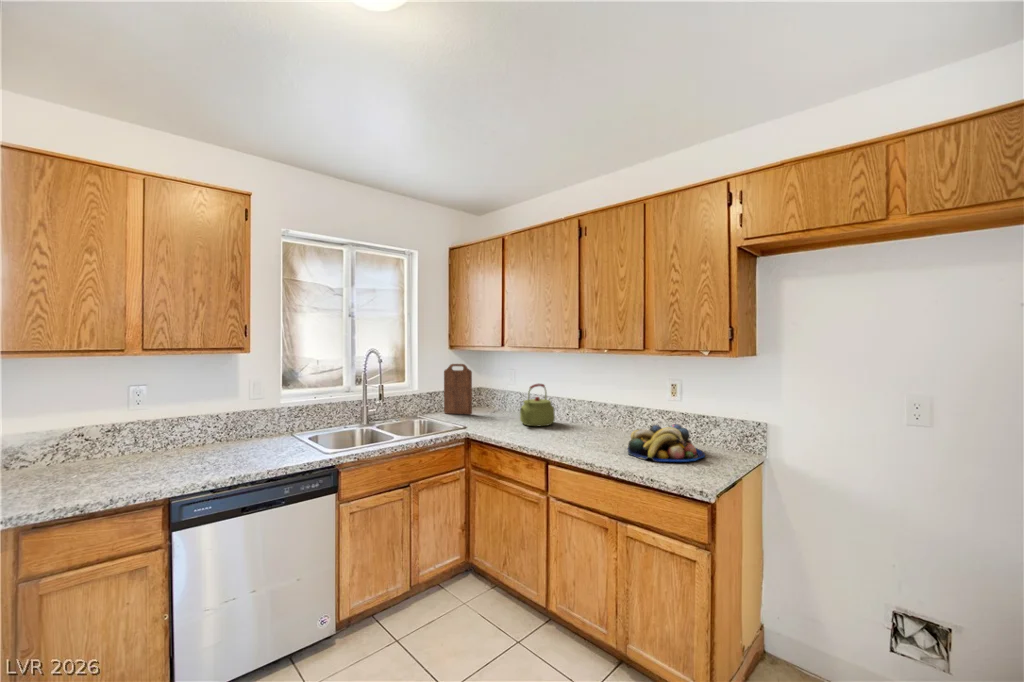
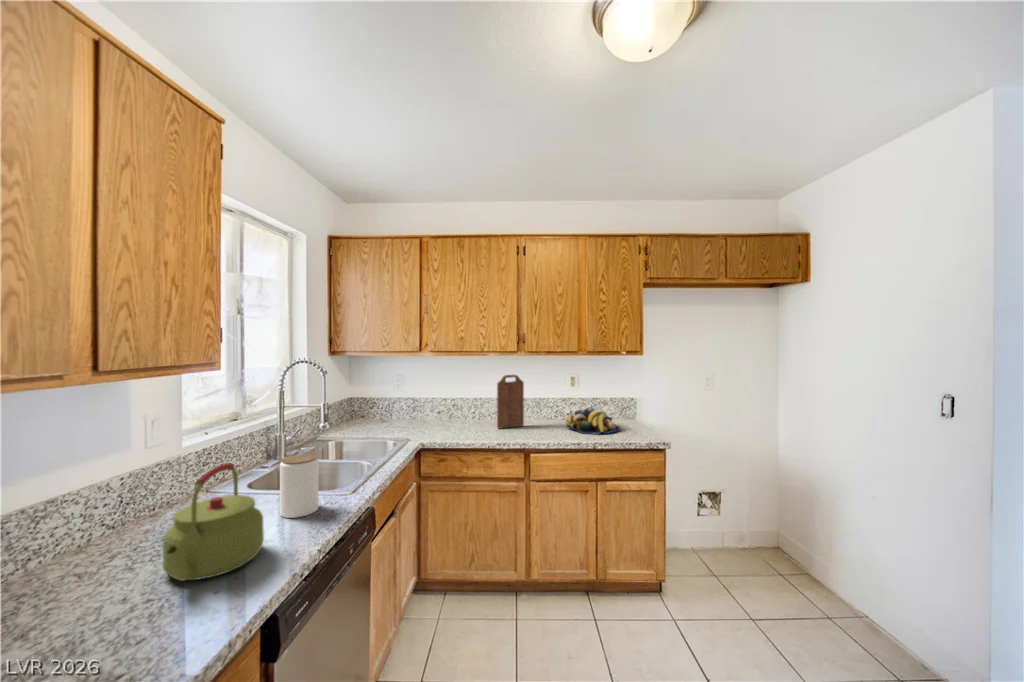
cutting board: present [444,364,472,414] -> present [497,375,524,429]
kettle: present [520,384,555,426] -> present [163,463,264,581]
jar: none [267,416,296,459] -> present [280,454,319,518]

